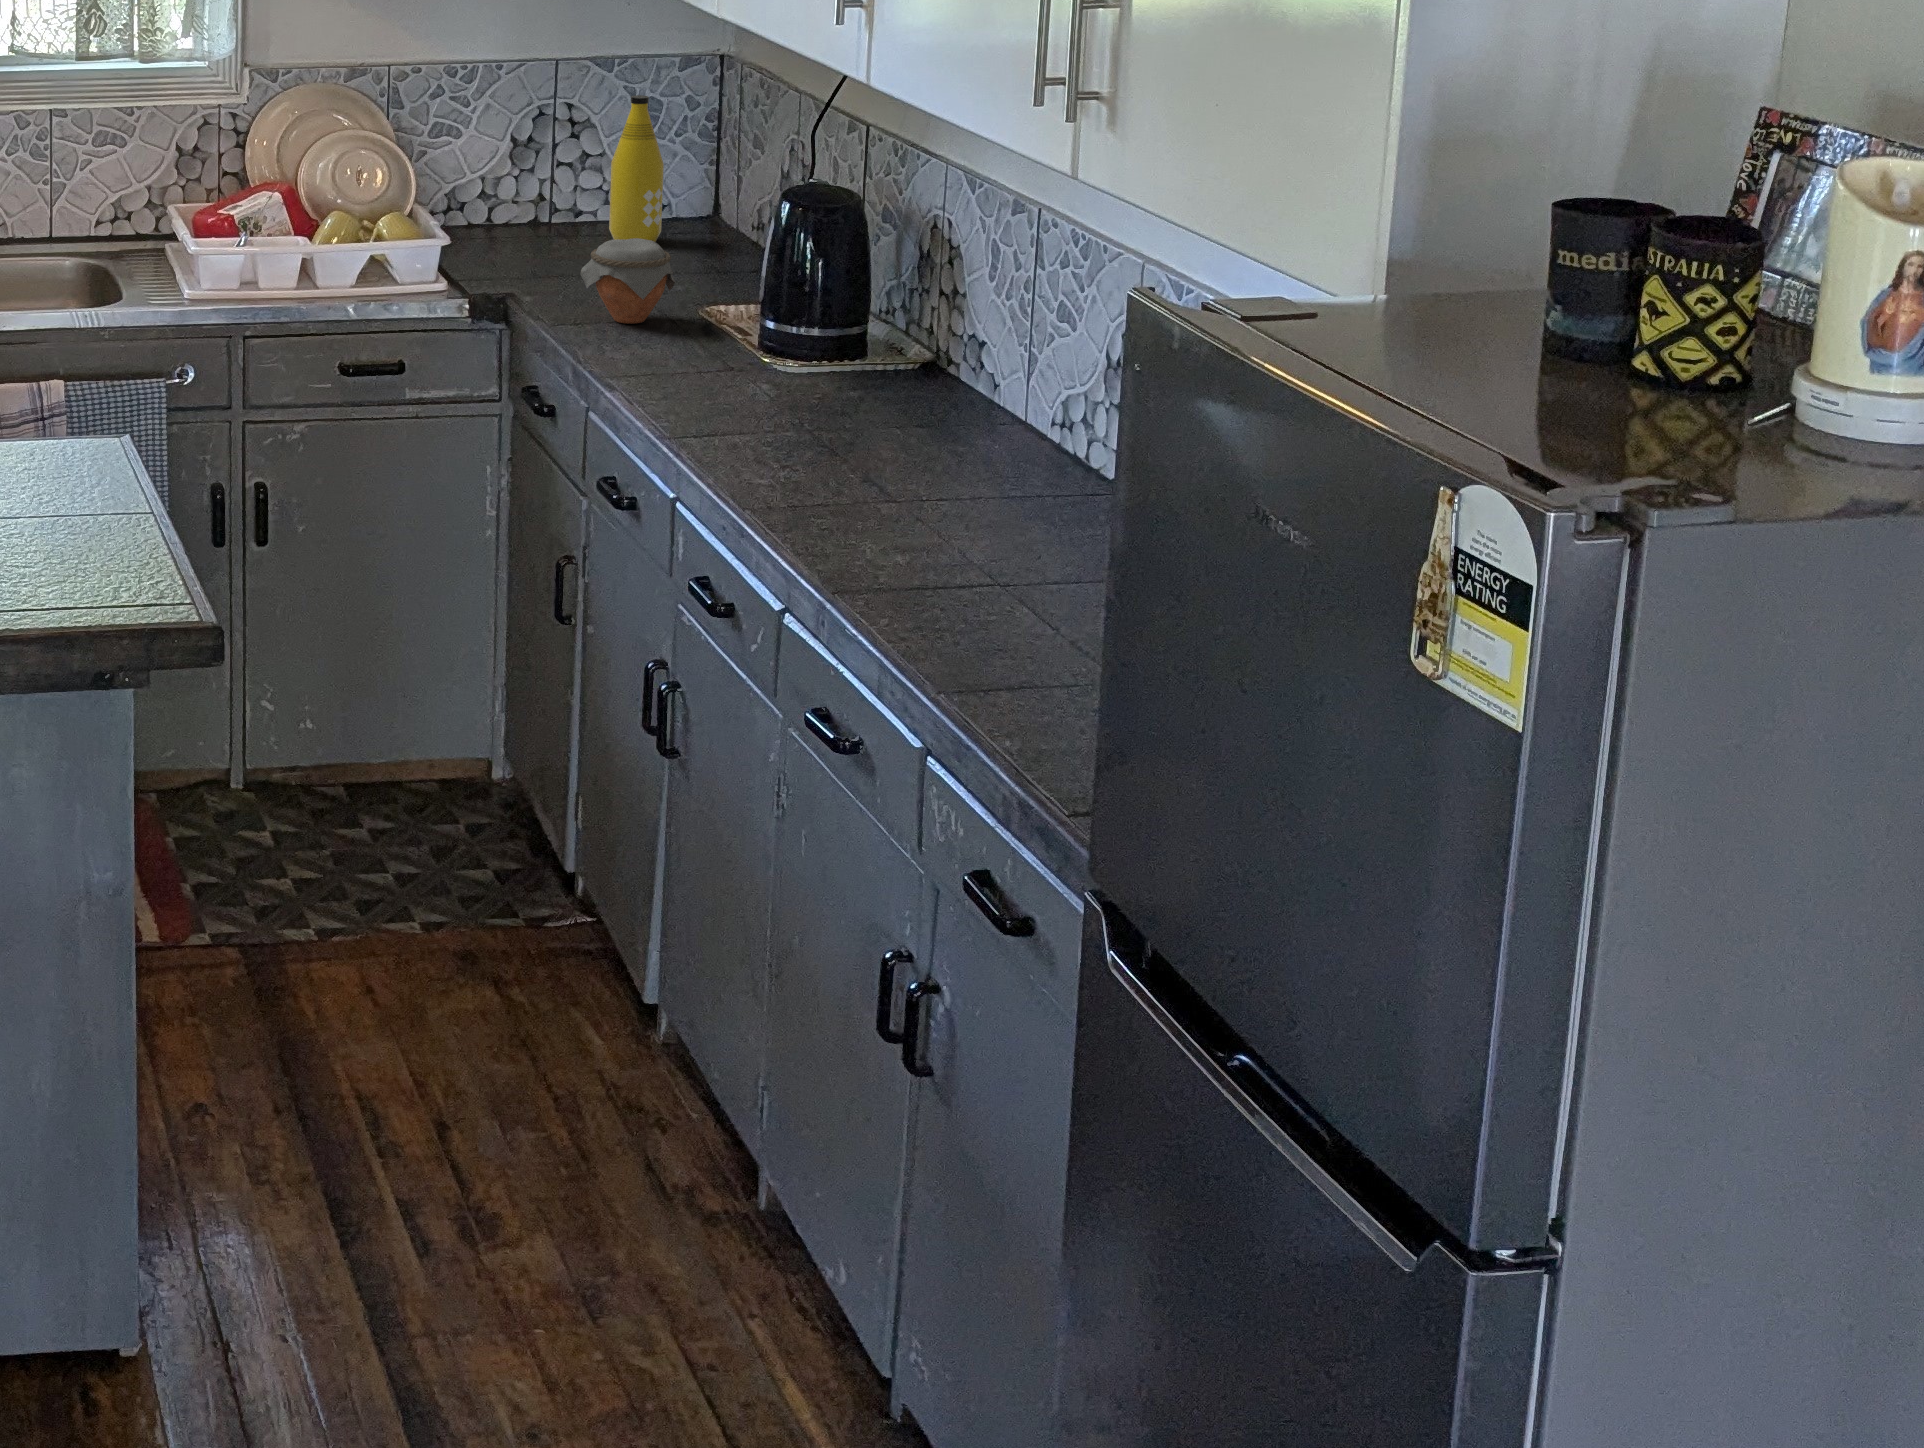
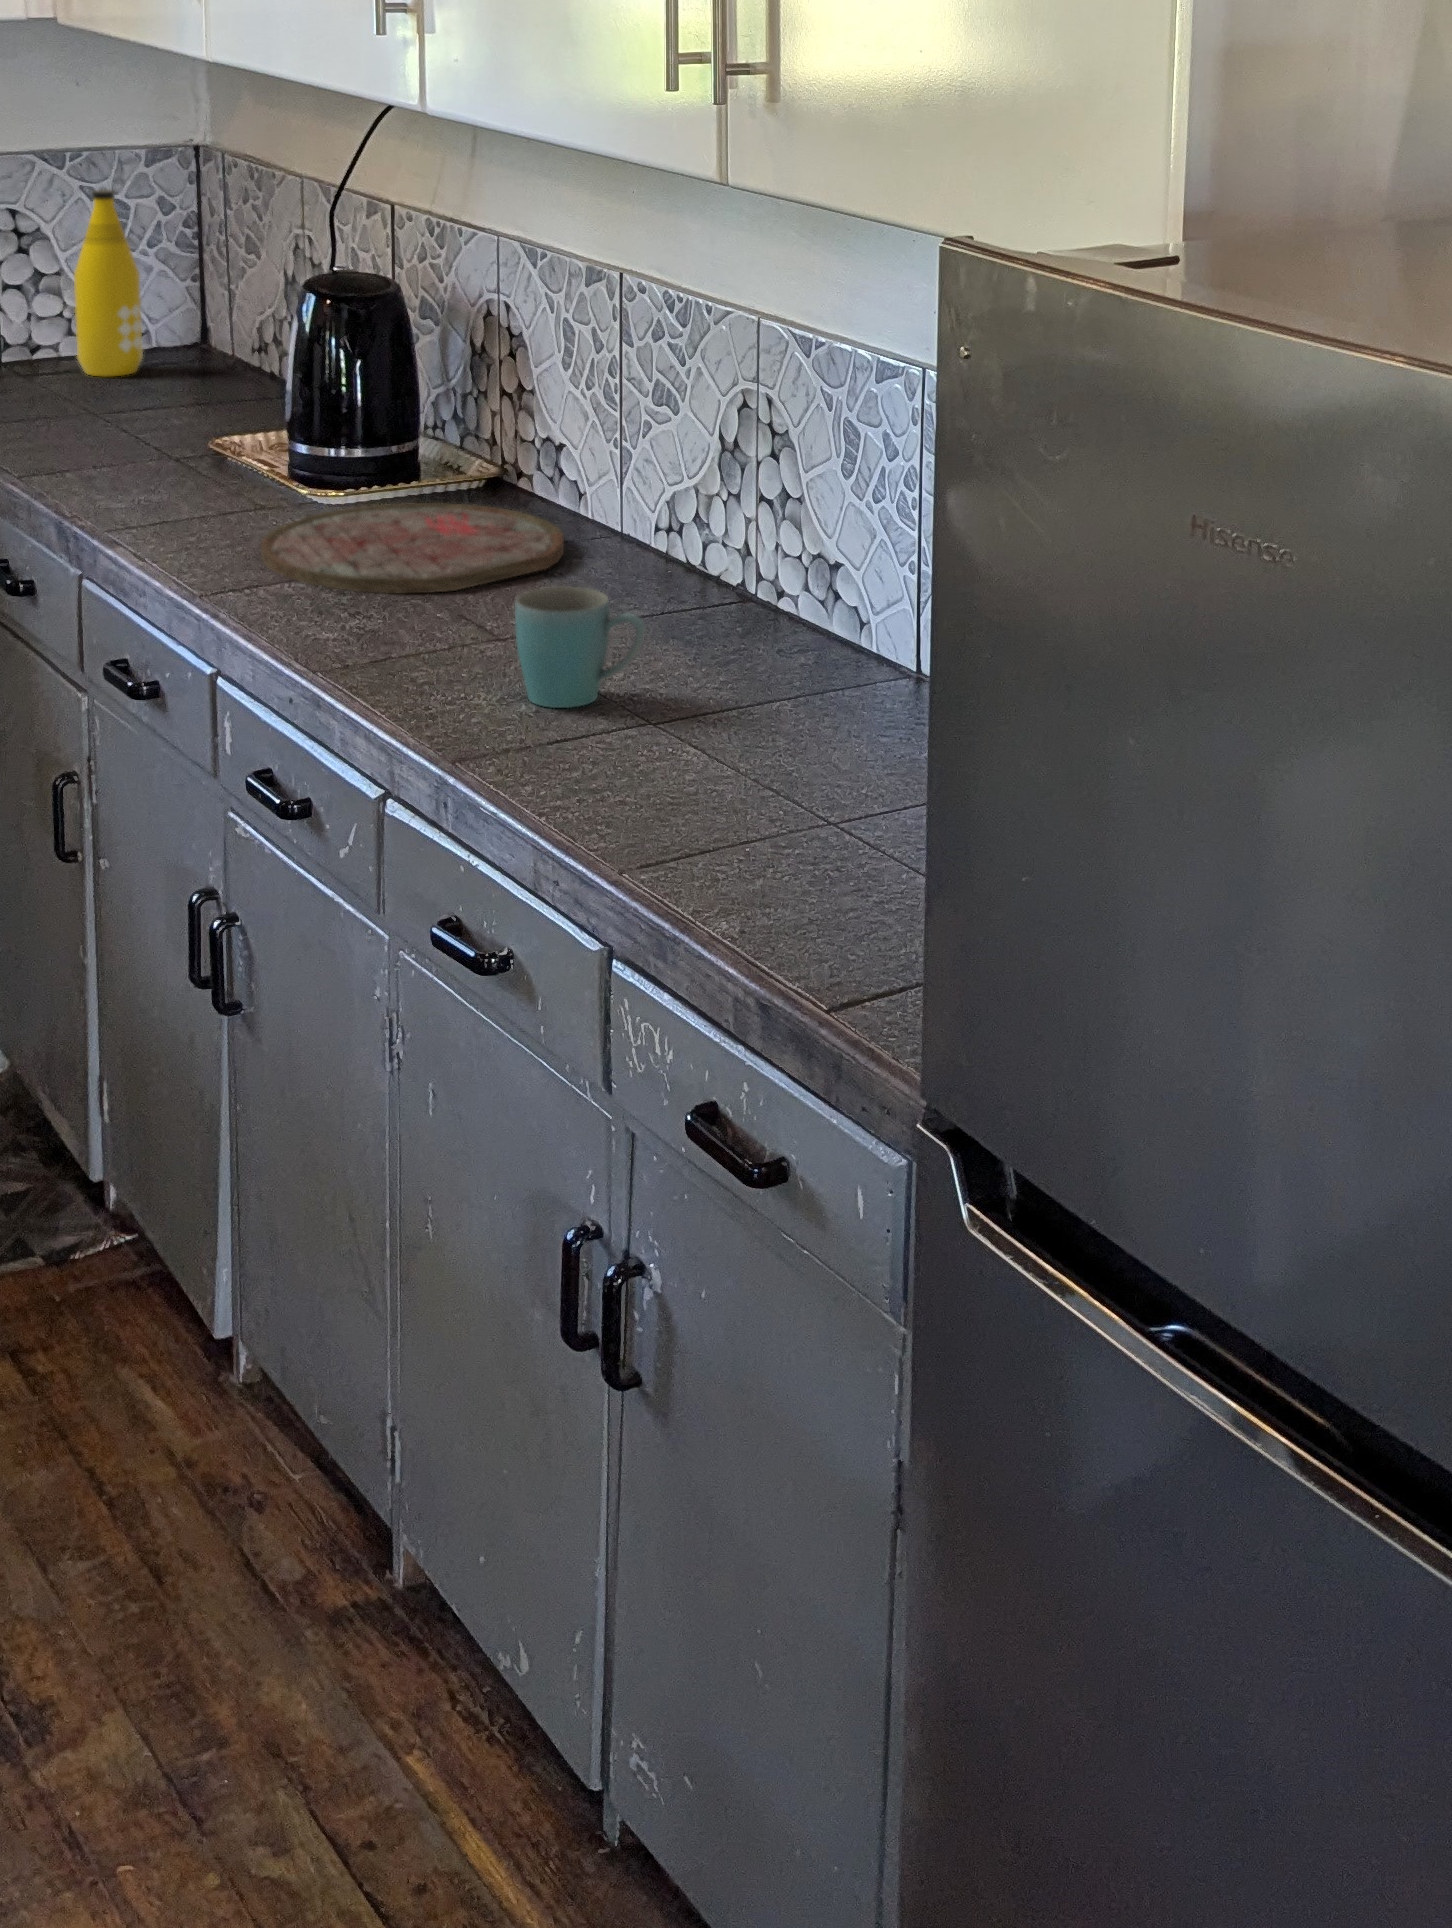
jar: present [580,238,675,324] -> none [50,353,173,462]
cutting board: none [725,382,972,460] -> present [260,503,564,594]
mug: none [900,471,1002,565] -> present [515,587,645,708]

